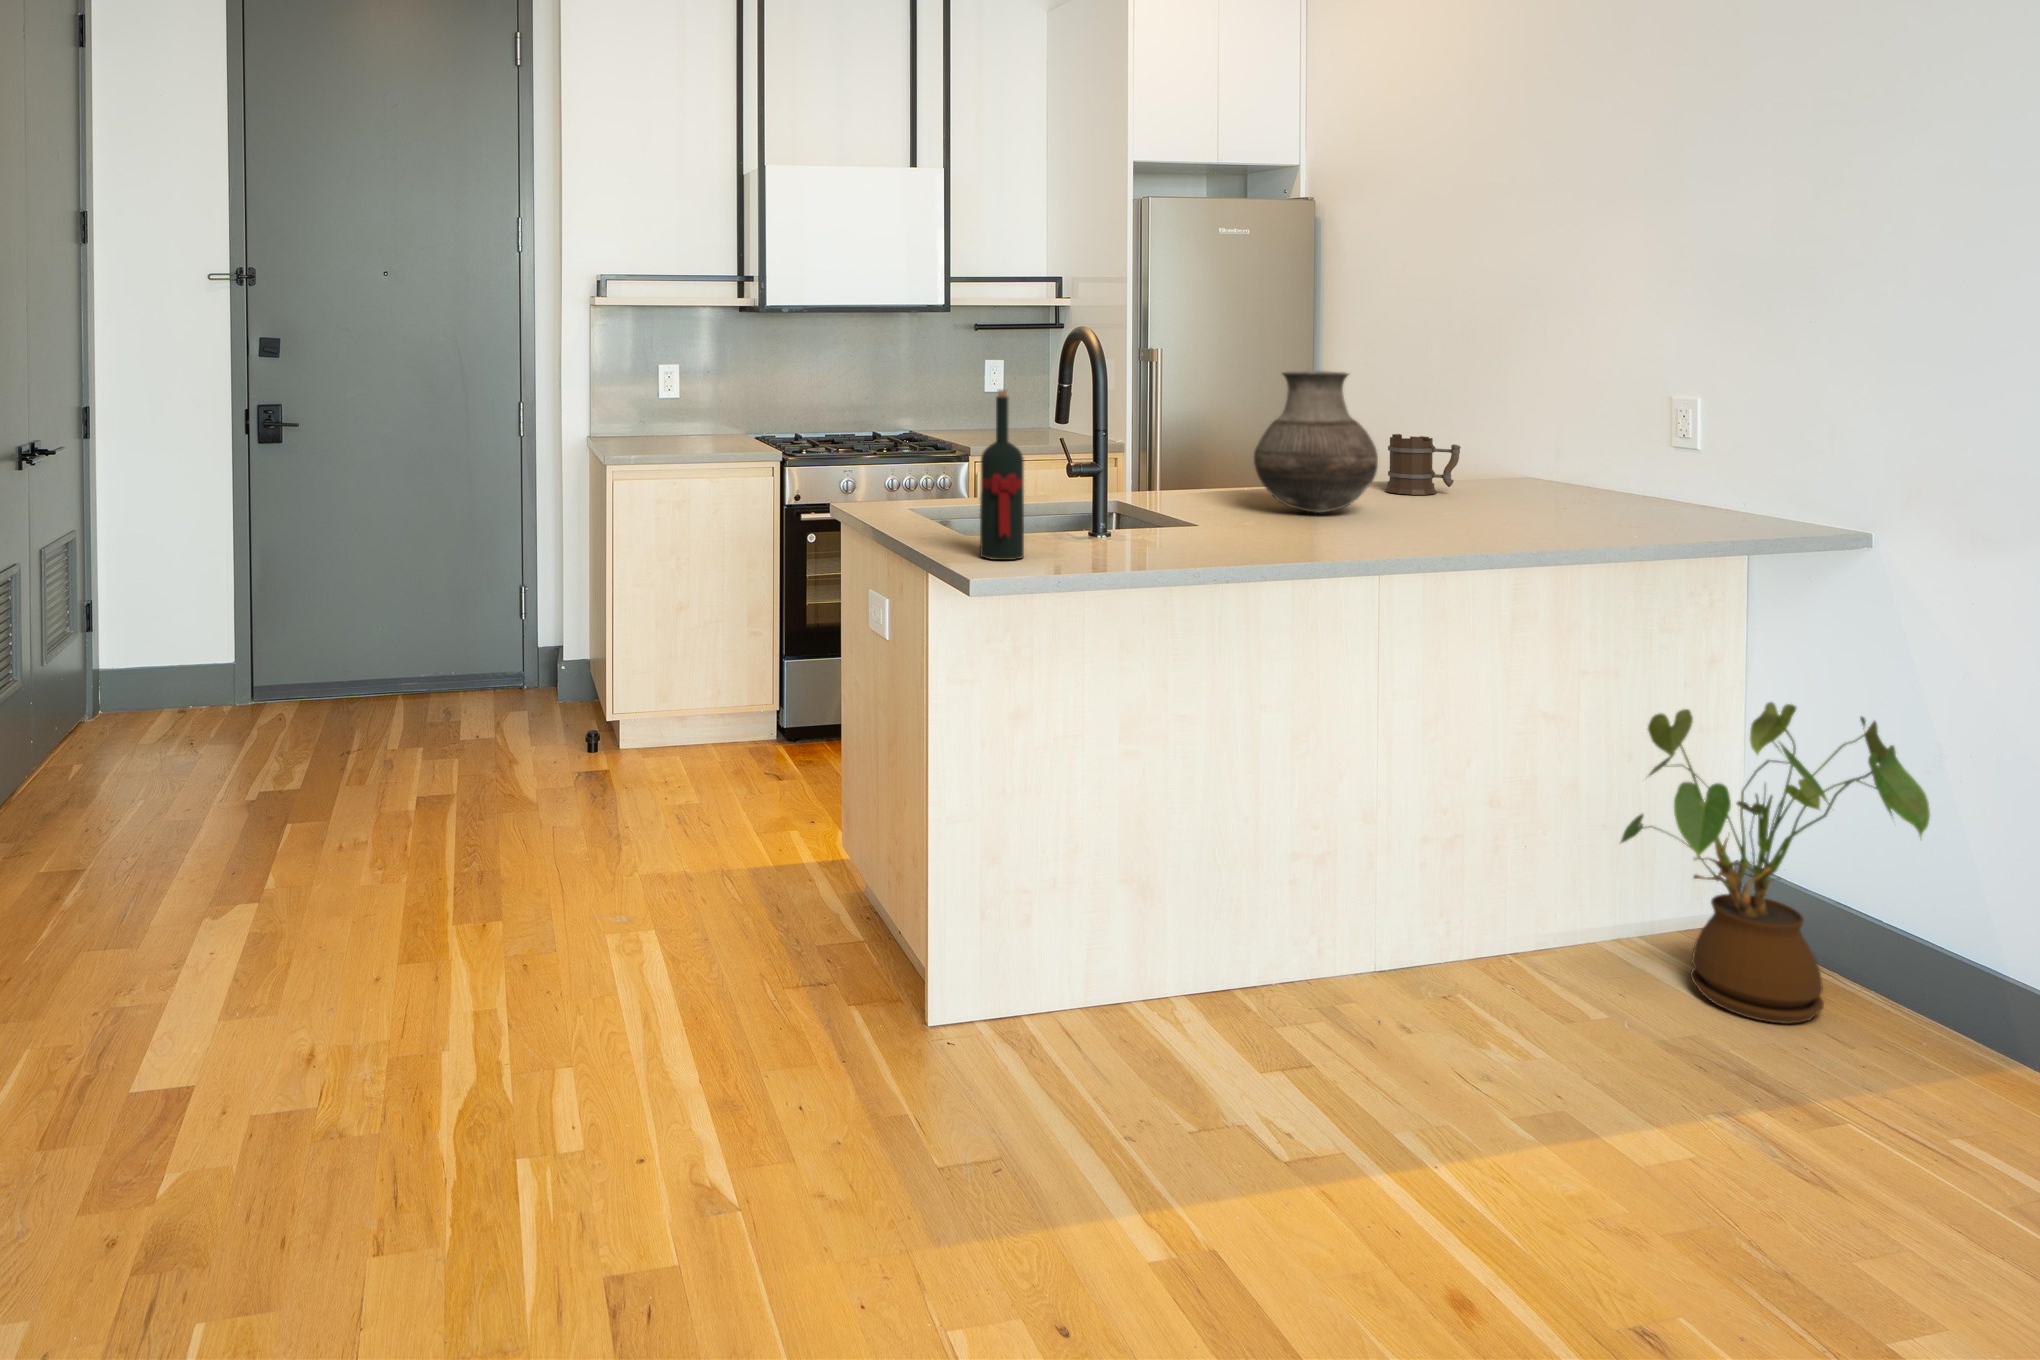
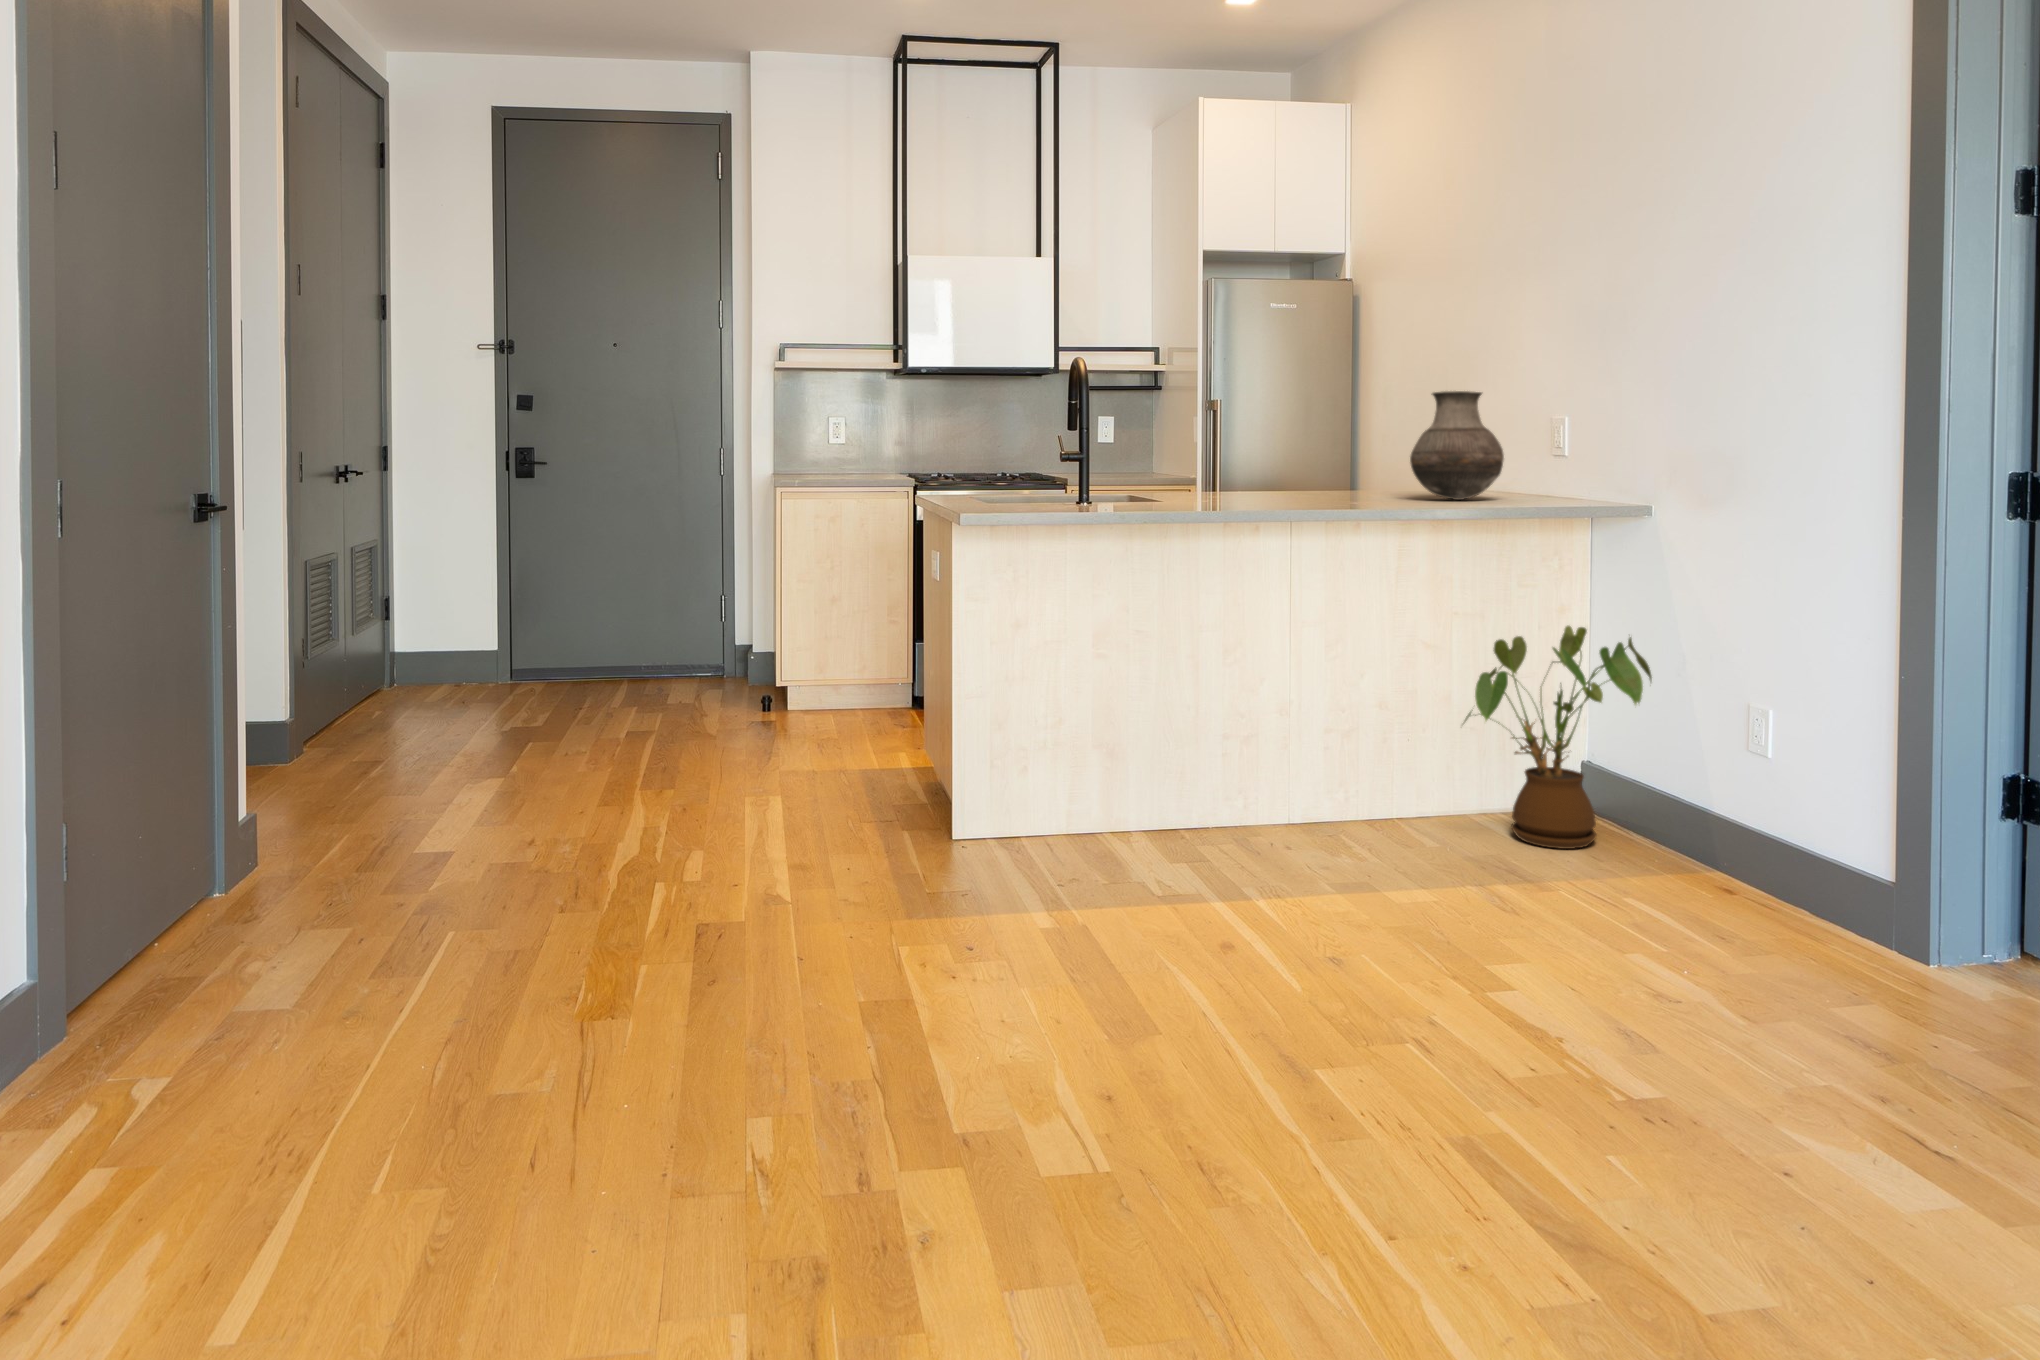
vase: present [1254,371,1378,513] -> present [1410,391,1504,500]
wine bottle: present [980,390,1024,560] -> none [989,396,1019,513]
mug: present [1385,434,1461,495] -> none [1345,451,1397,494]

